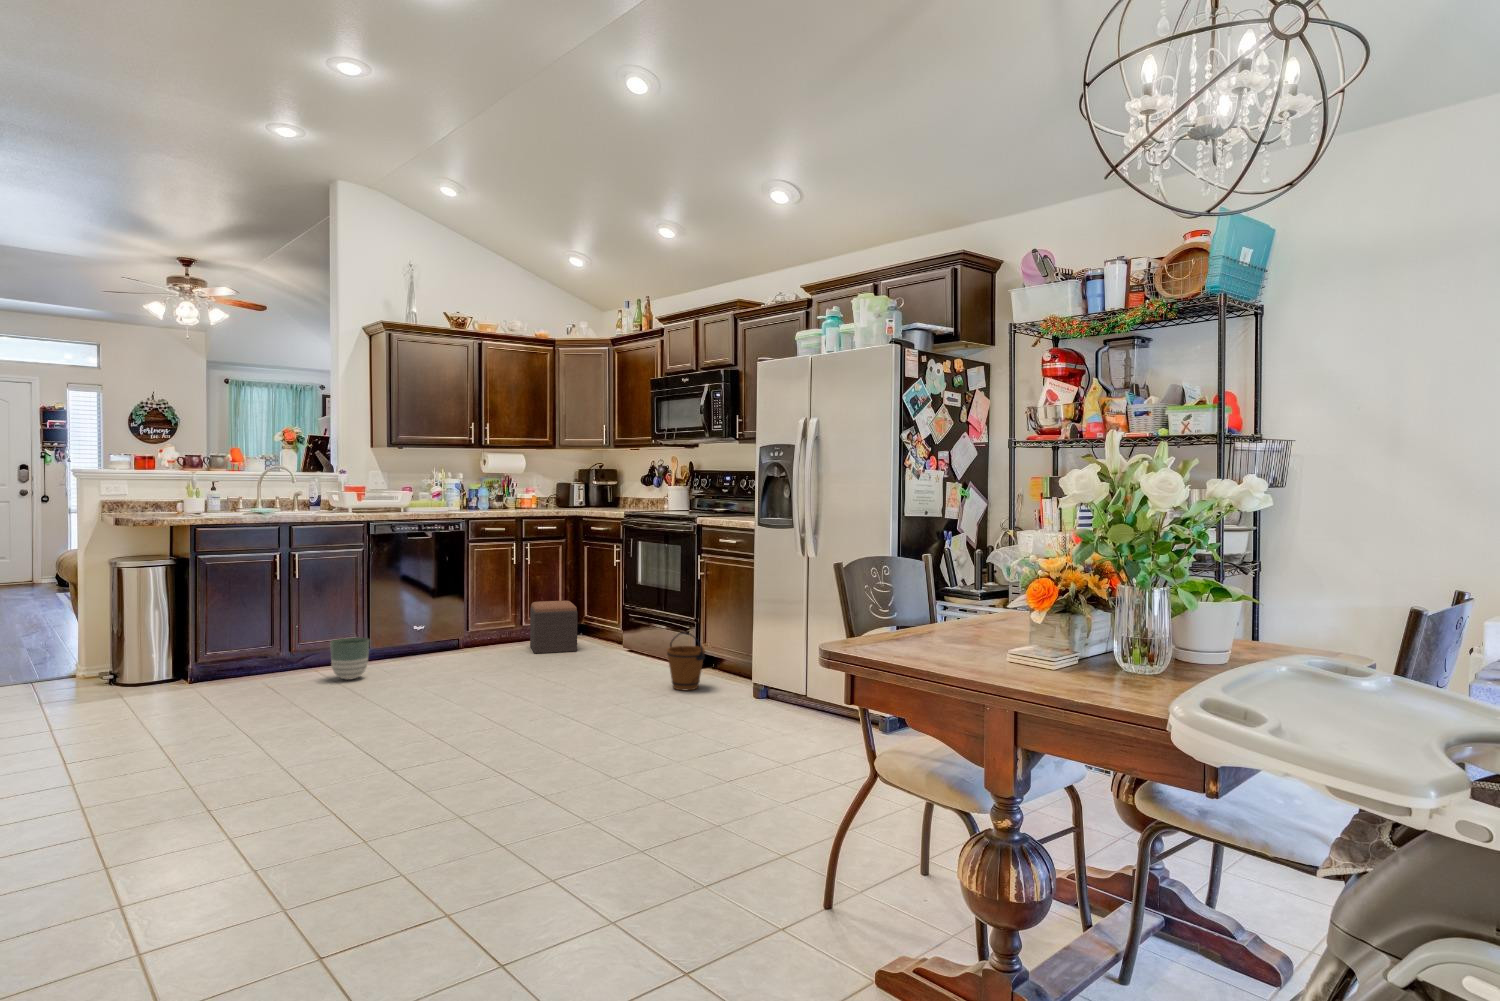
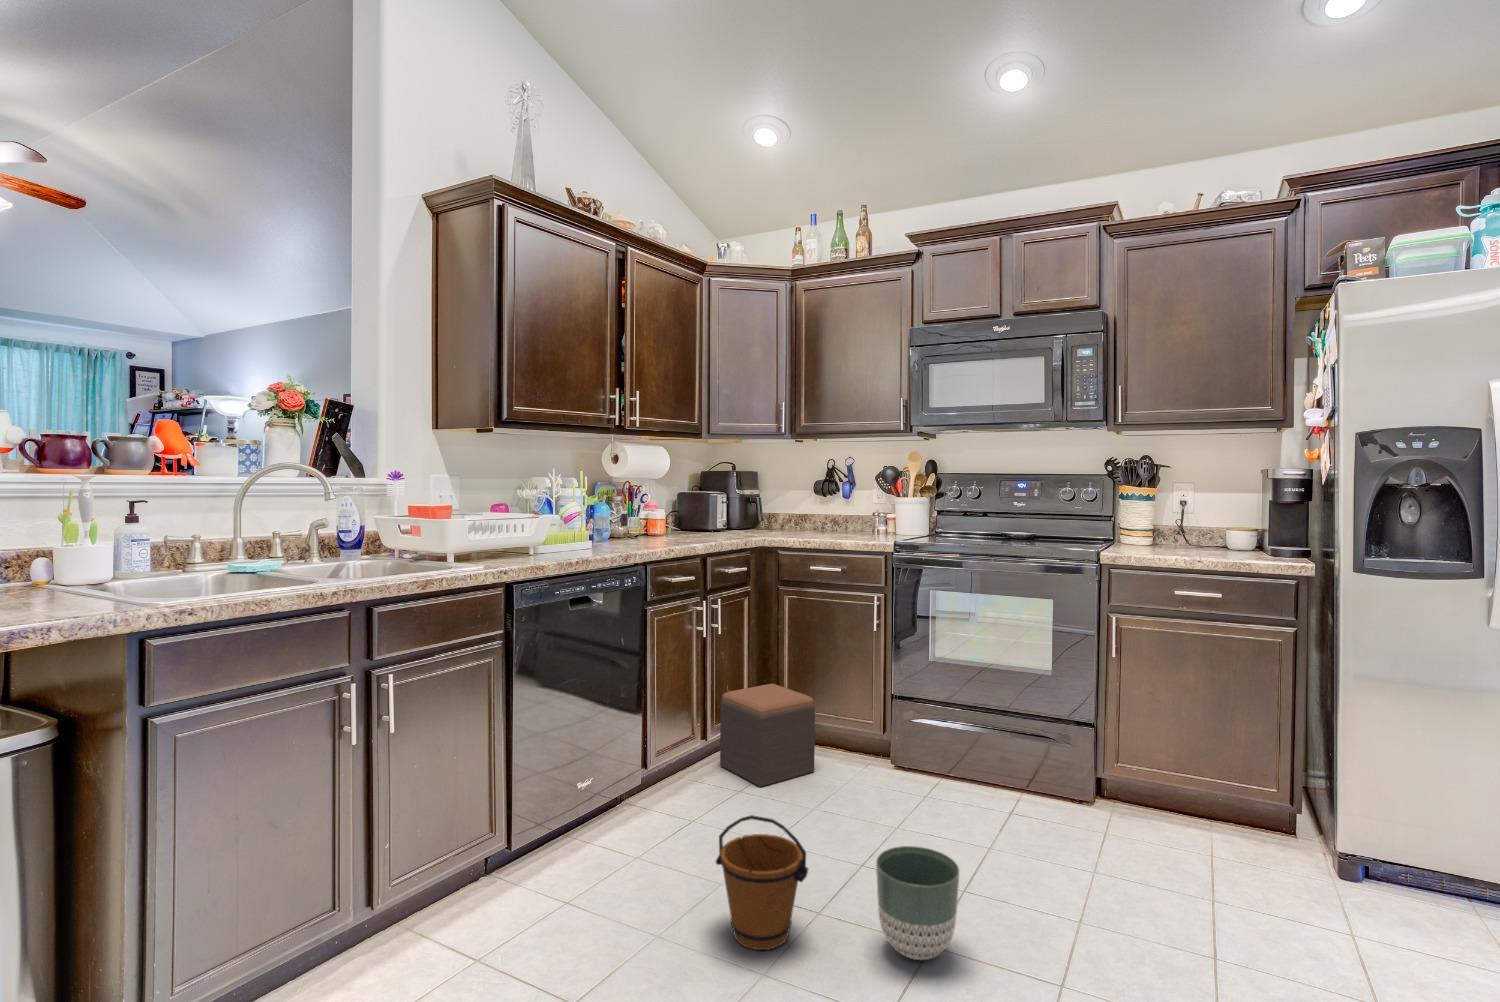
bucket: present [667,632,705,691] -> present [716,815,808,950]
planter: present [330,637,369,680] -> present [876,846,959,960]

